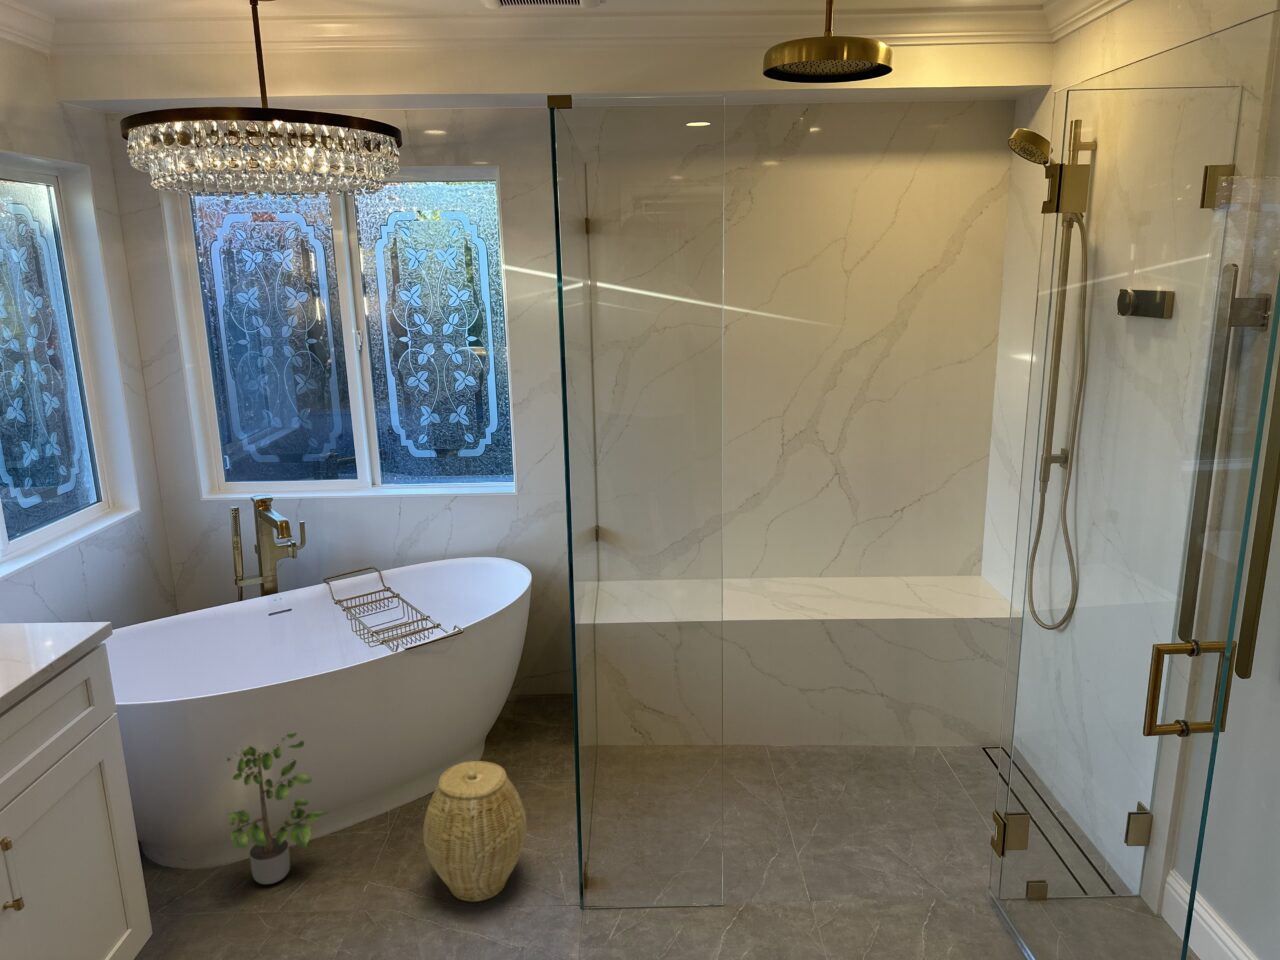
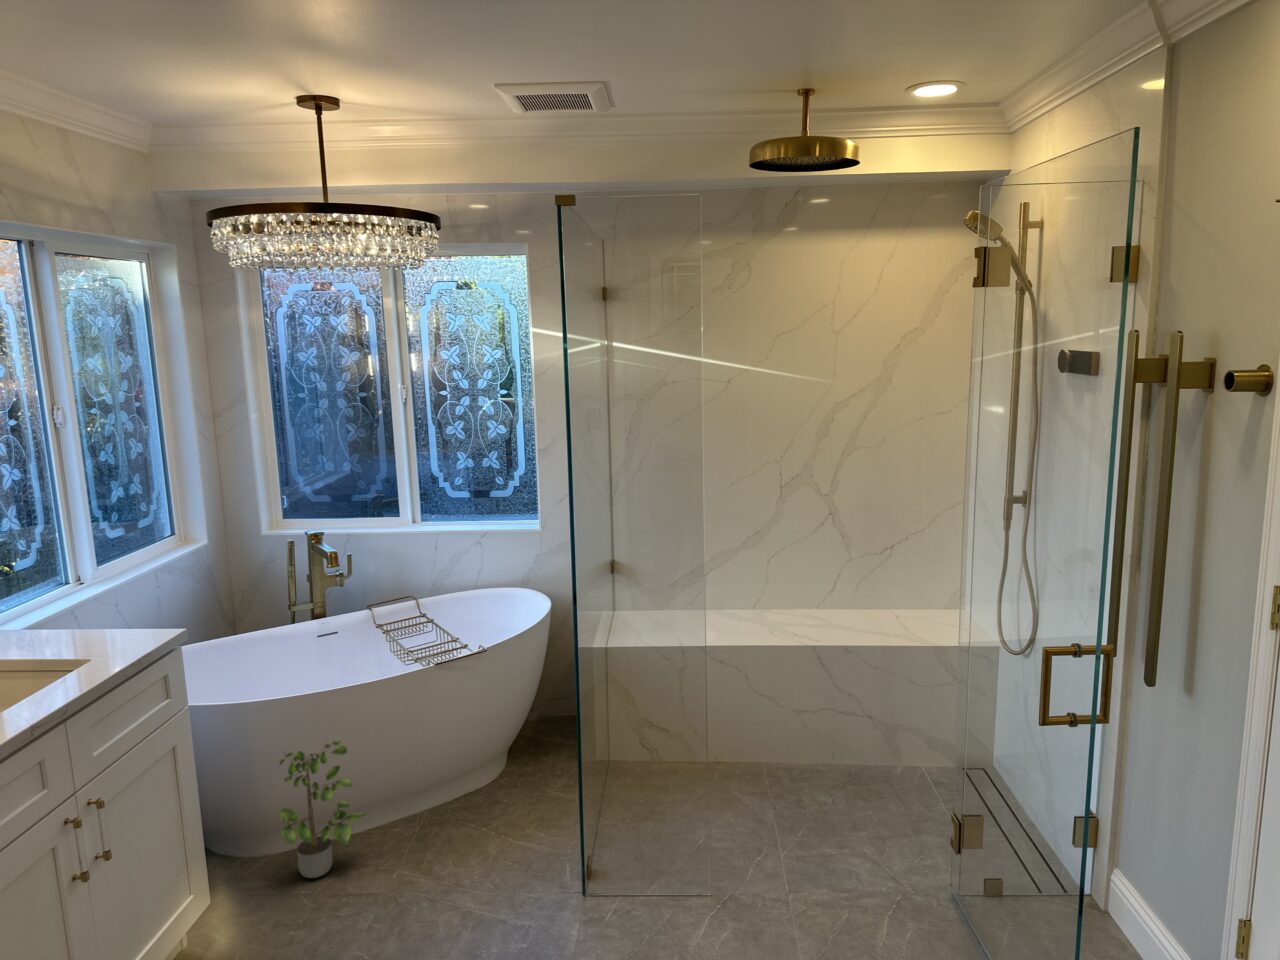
woven basket: present [423,761,527,902] -> none [451,769,543,897]

